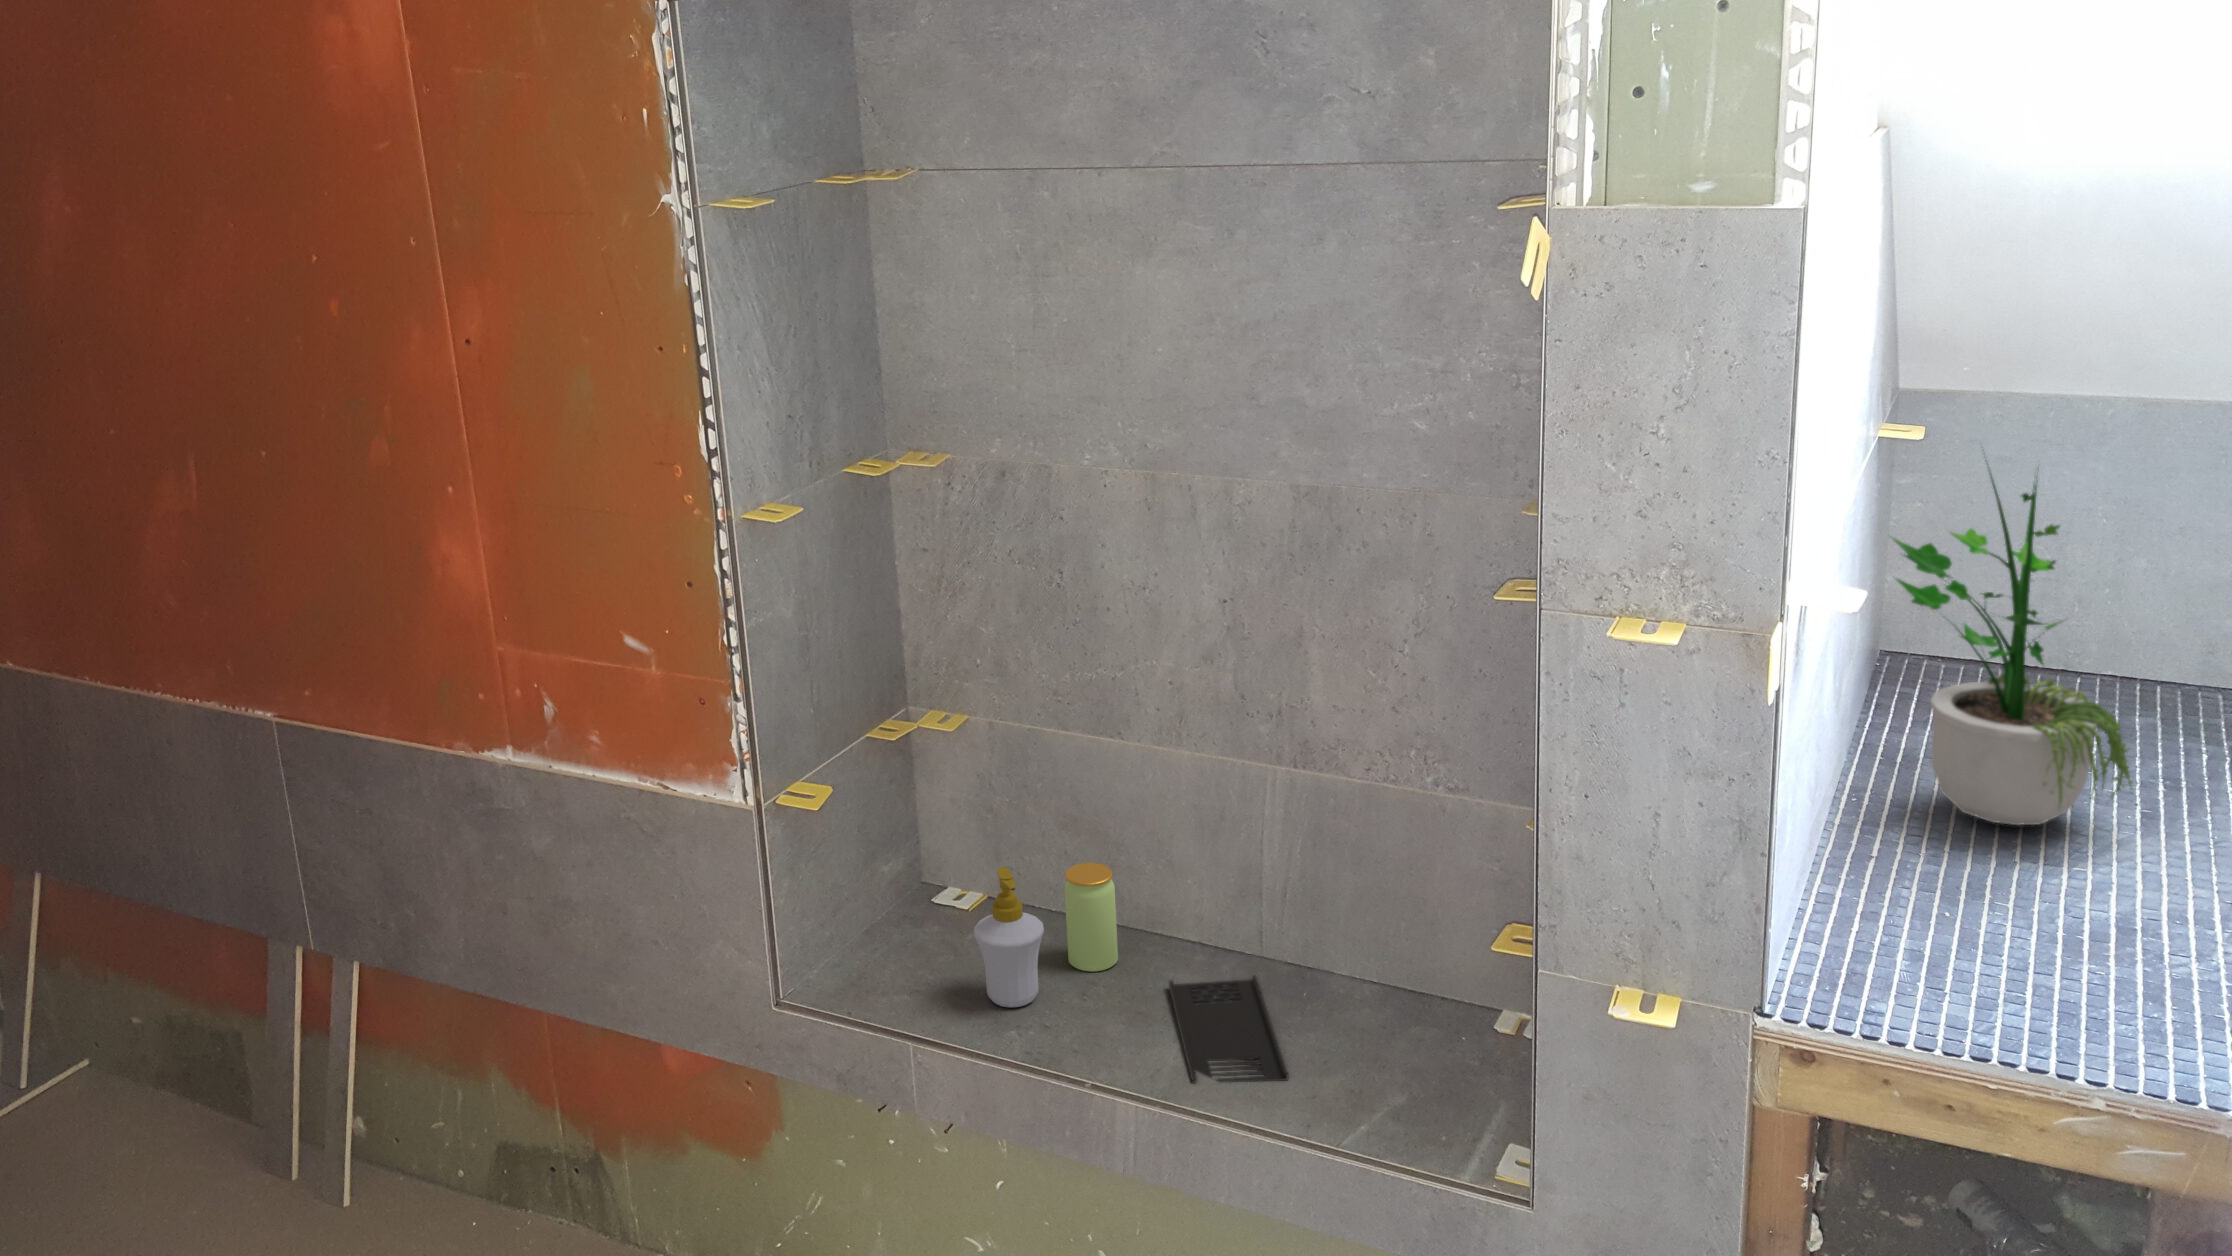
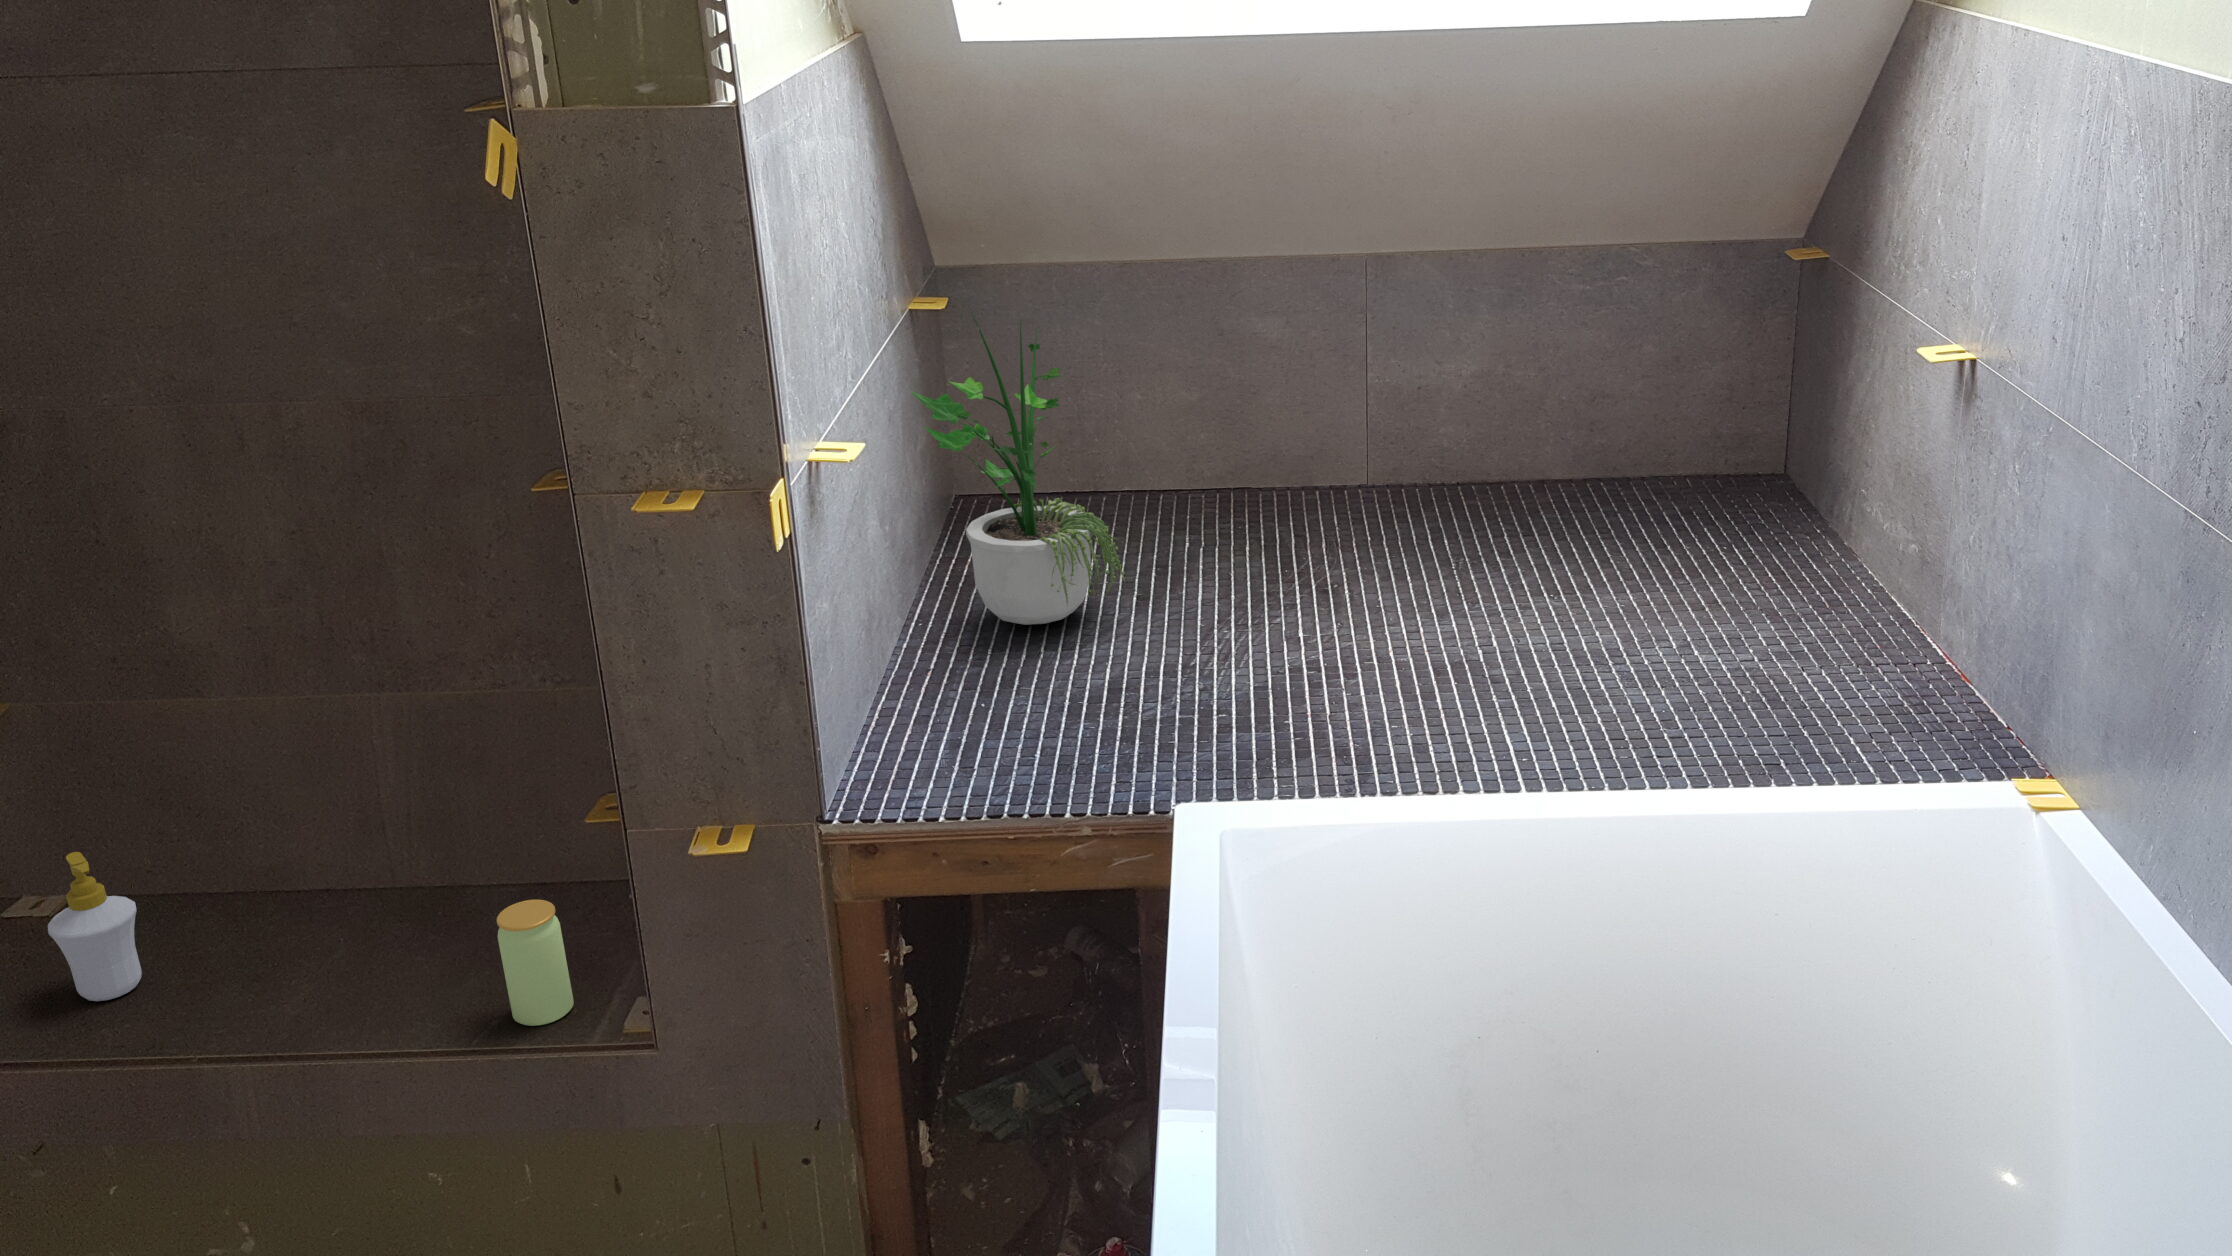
jar: present [1064,863,1118,972] -> present [497,900,574,1026]
tray: present [1169,975,1288,1083] -> none [298,903,430,1027]

